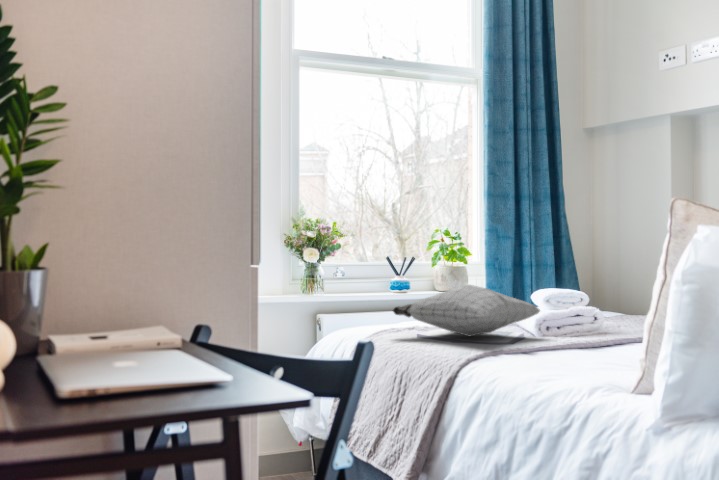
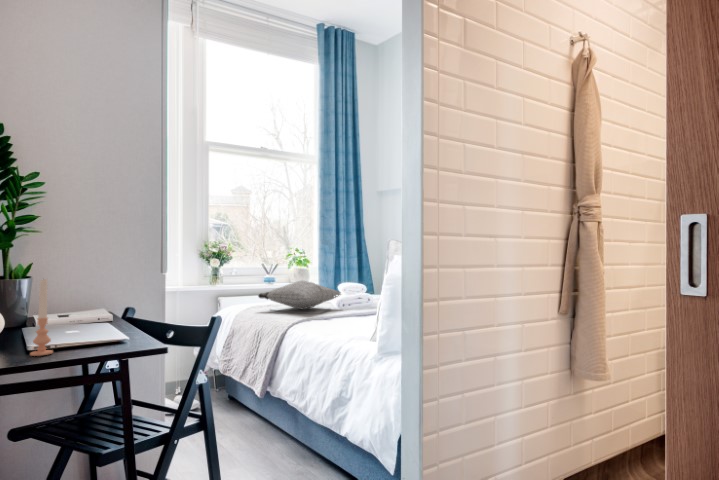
candle: none [53,262,93,414] -> present [30,279,53,356]

